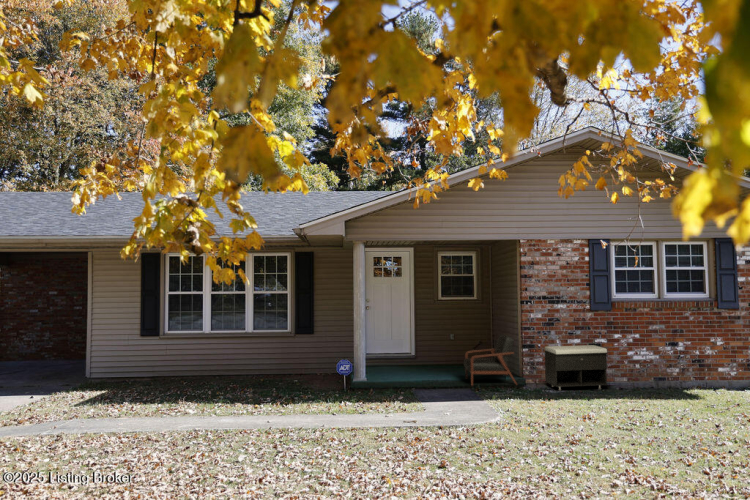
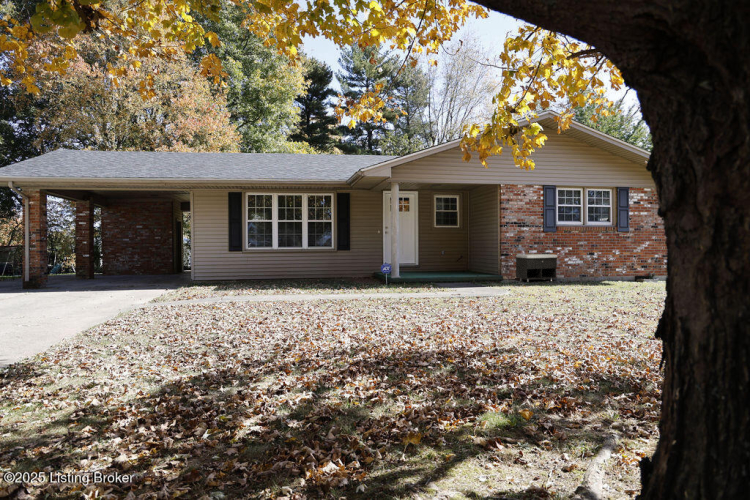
chair: present [464,334,517,385] -> none [459,248,497,281]

